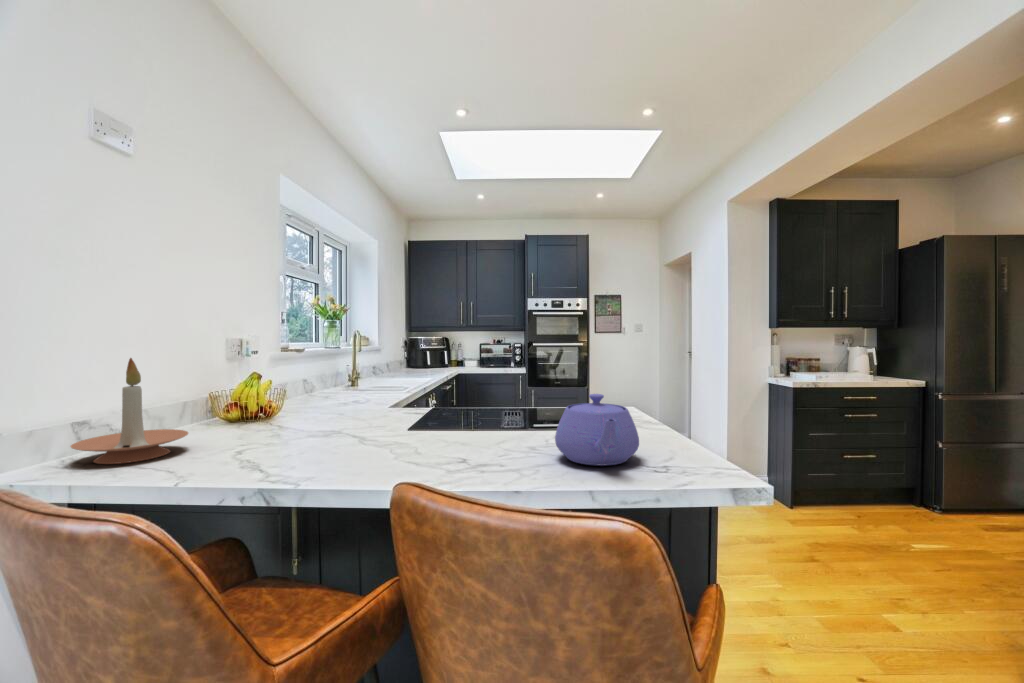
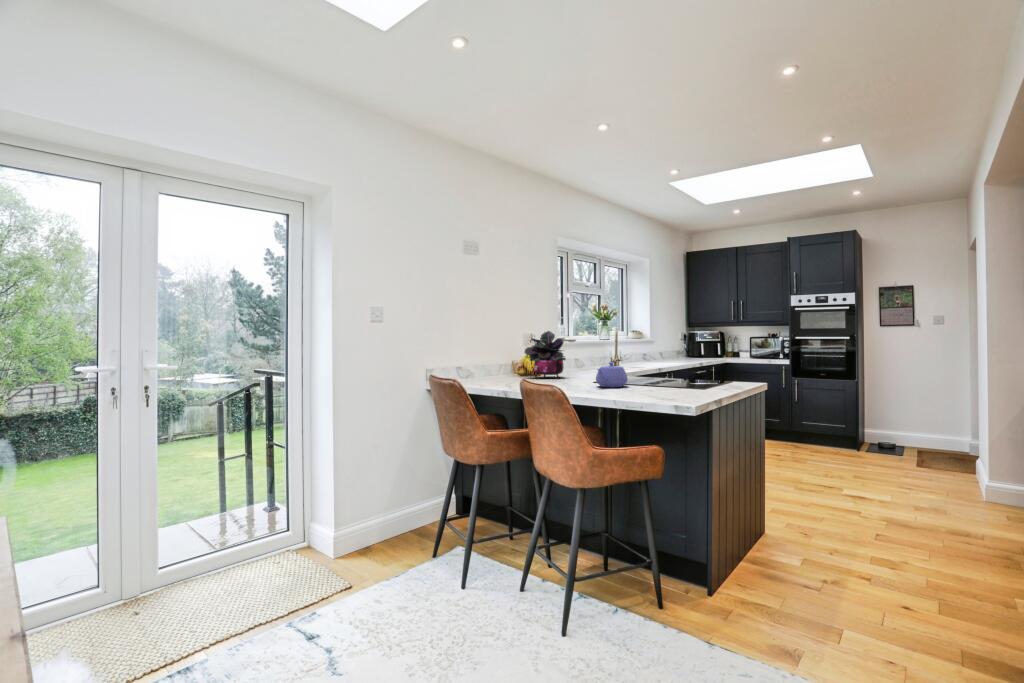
potted plant: none [258,320,373,435] -> present [525,331,566,378]
candle holder: present [71,358,188,464] -> none [473,345,503,379]

